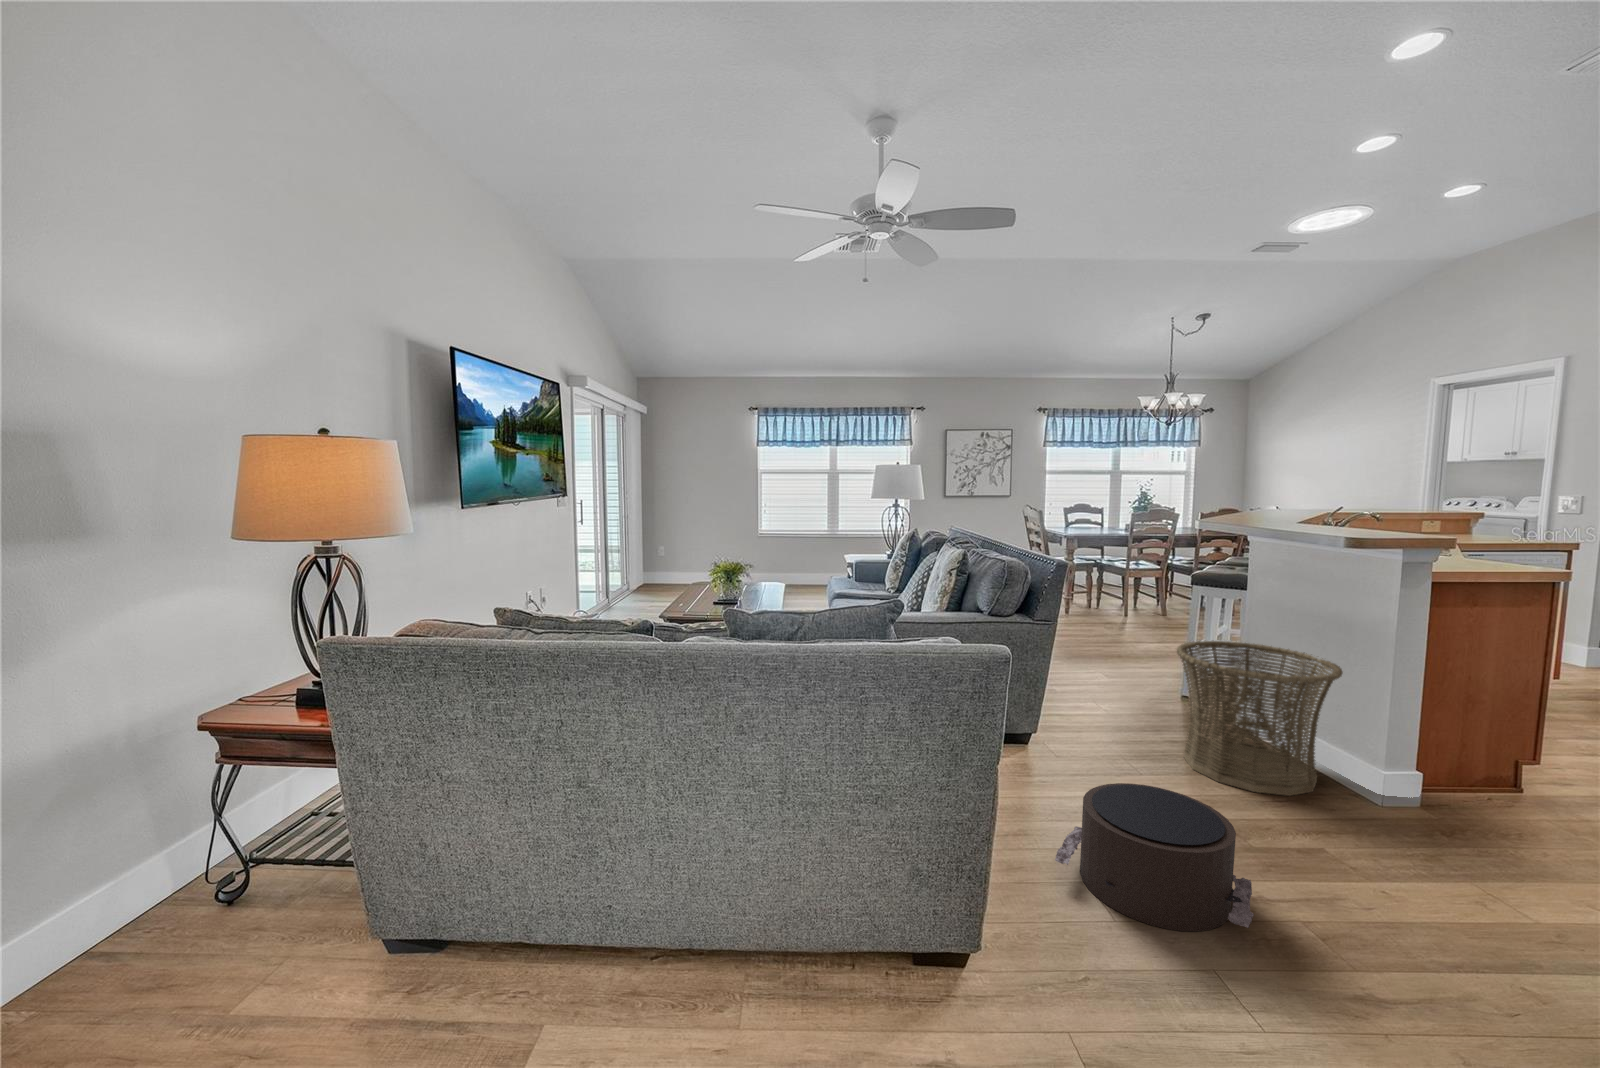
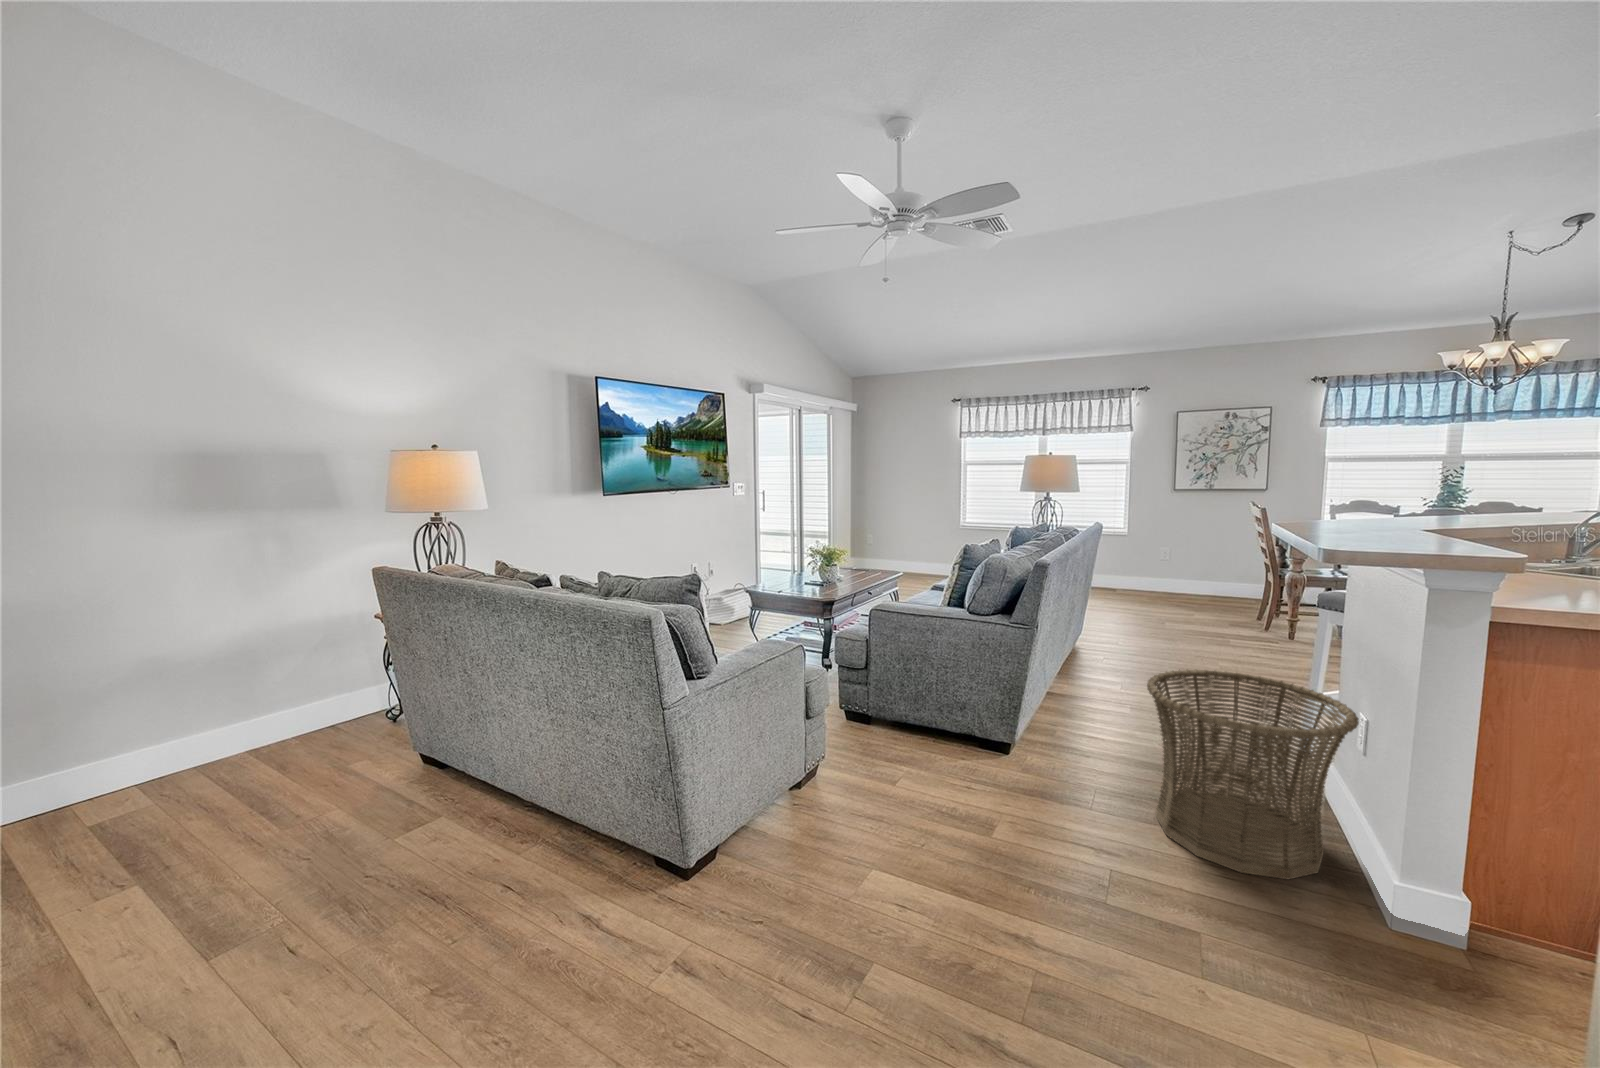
pouf: present [1055,783,1254,931] -> none [832,782,990,938]

